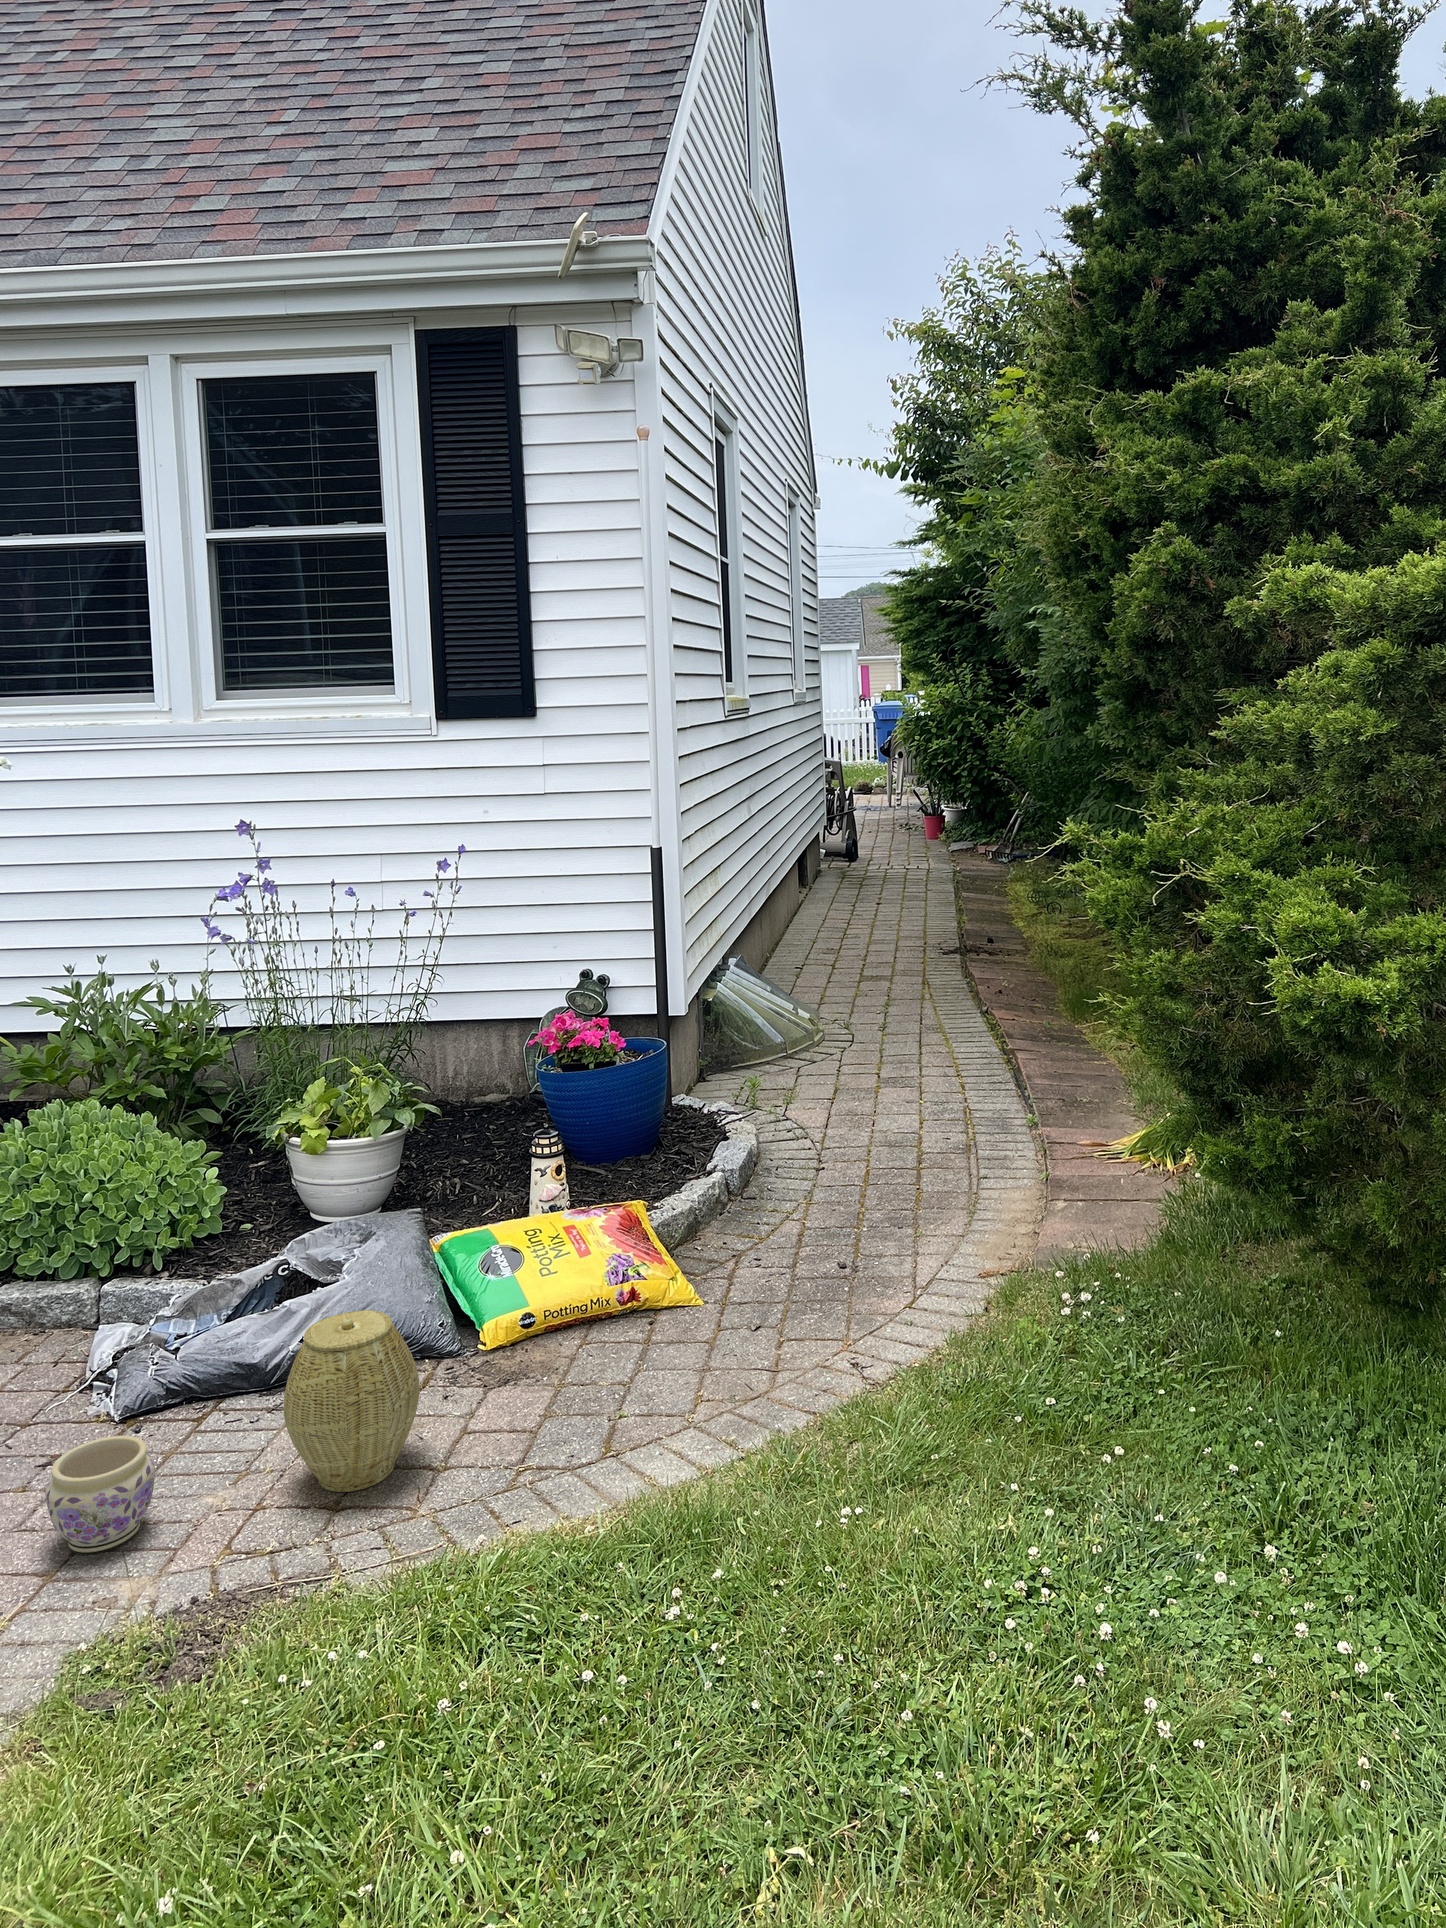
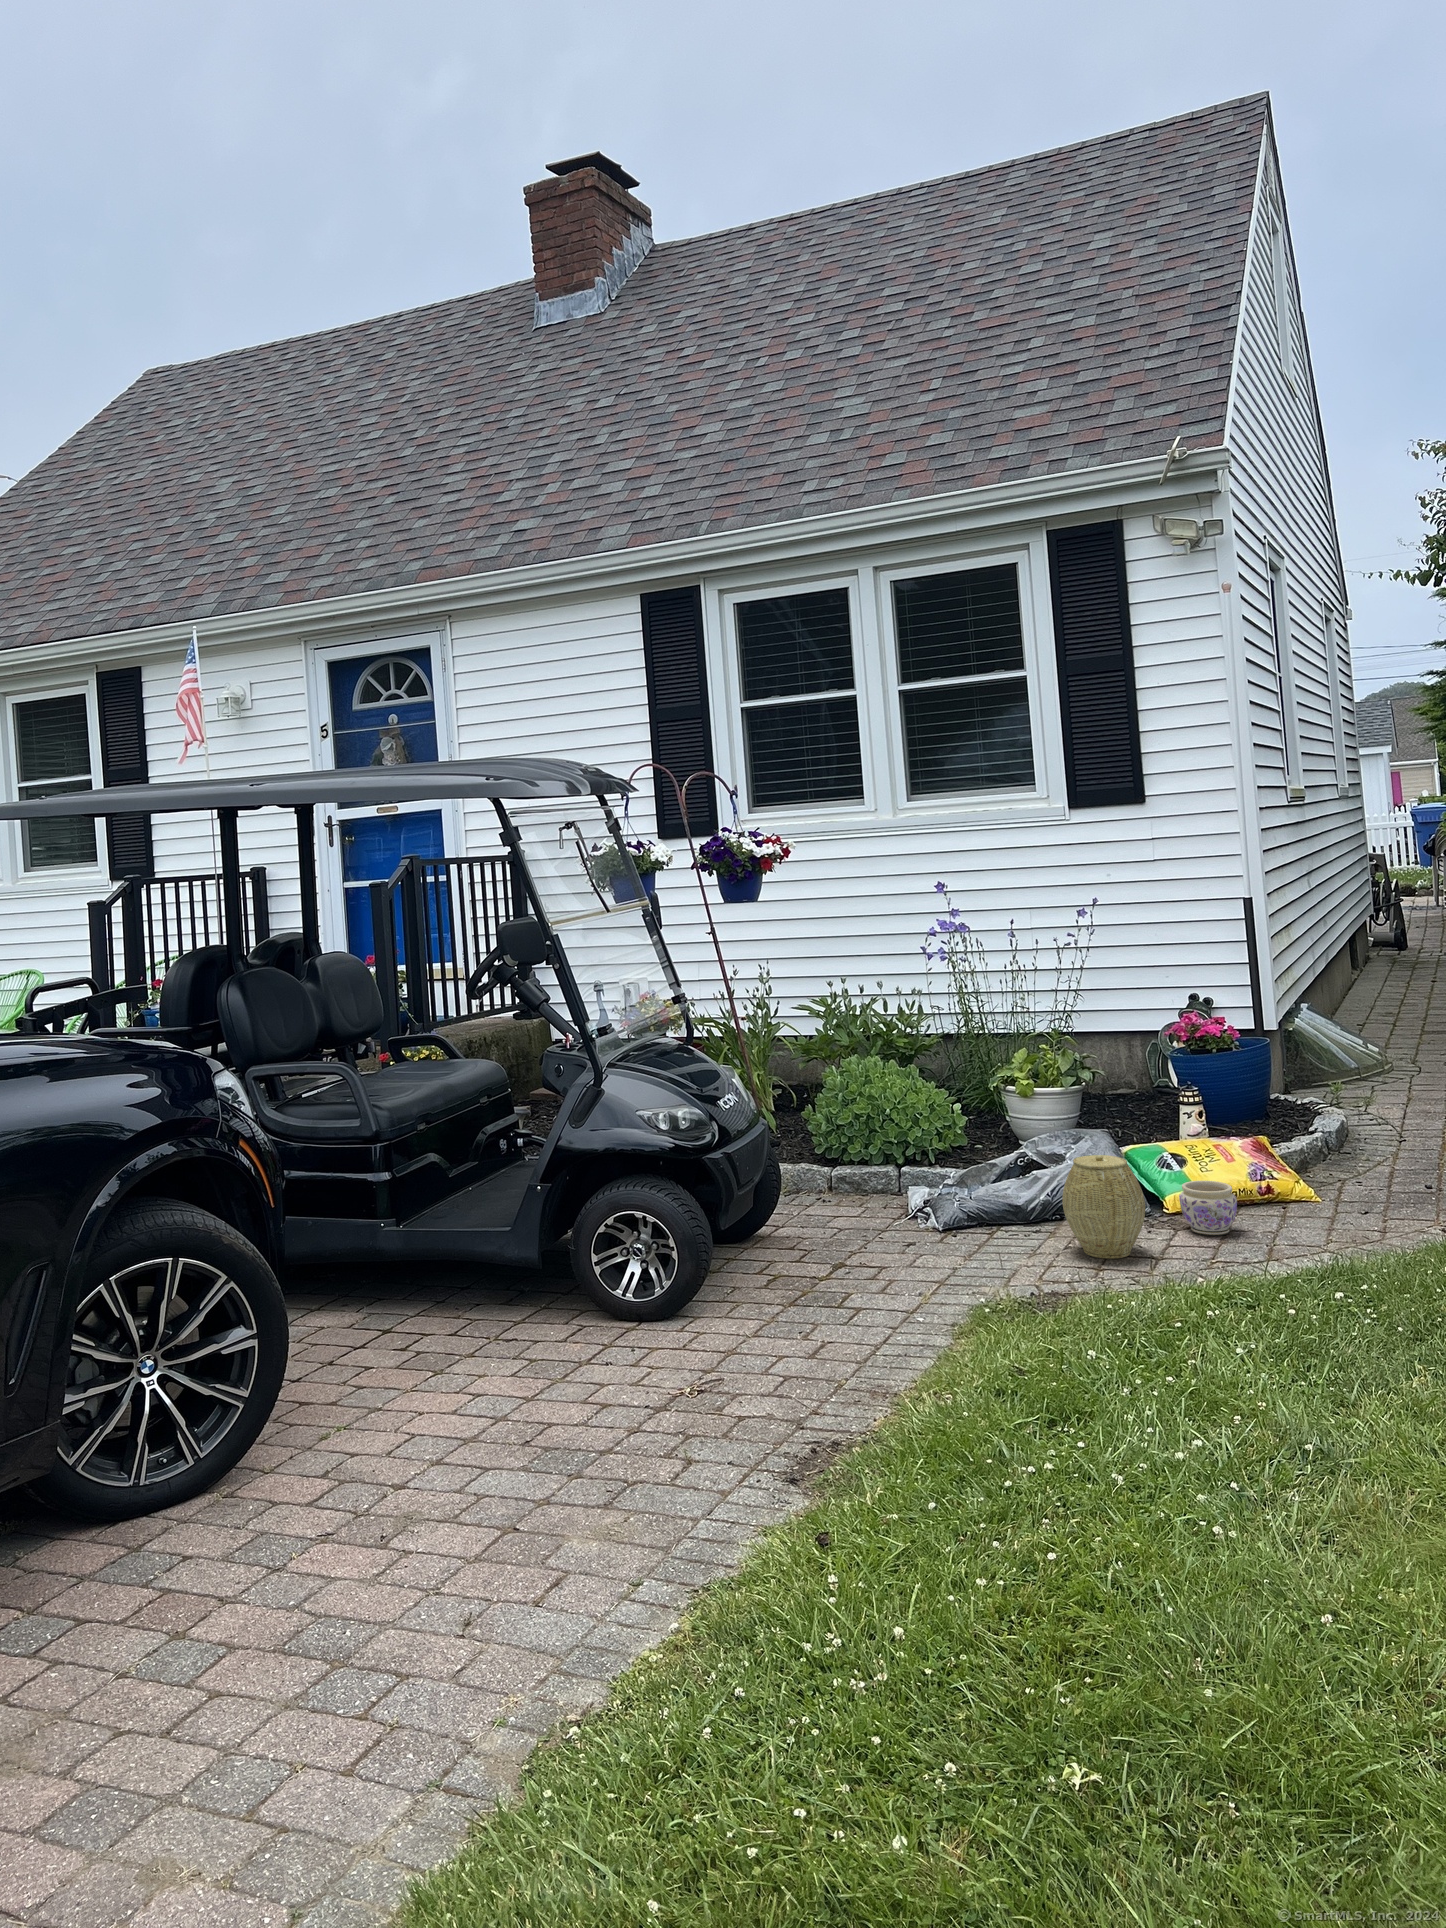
planter: present [45,1436,155,1555] -> present [1179,1181,1237,1236]

